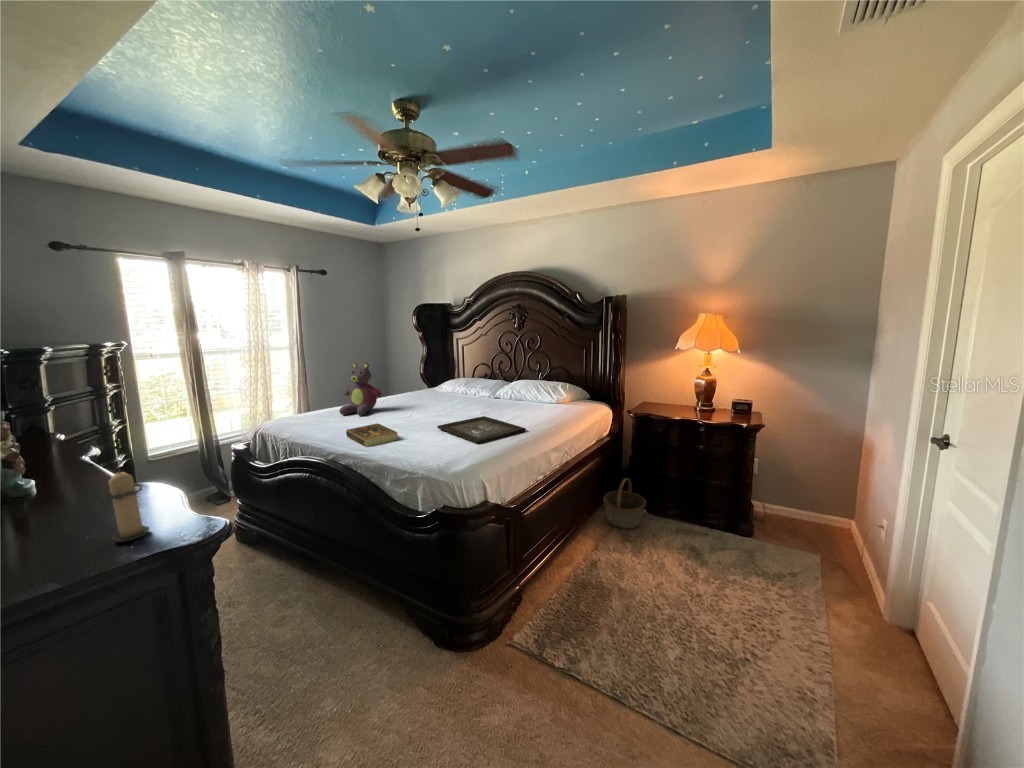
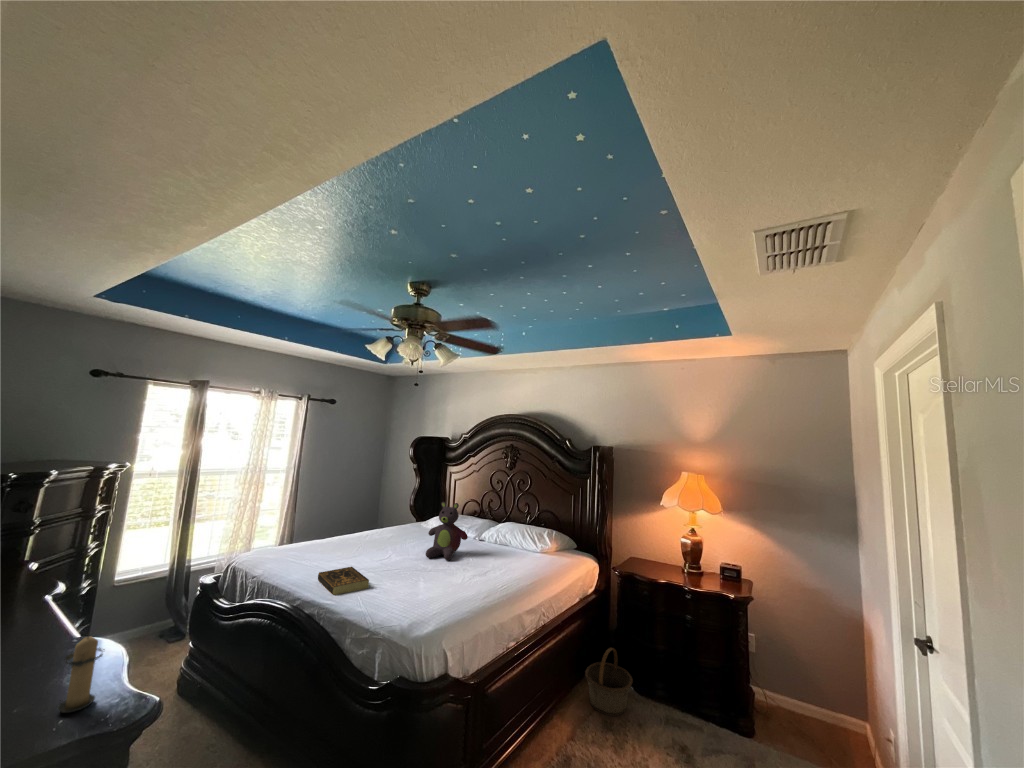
stuffed bear: present [339,363,382,416] -> present [426,502,468,561]
tray: present [437,416,526,444] -> none [412,565,501,601]

